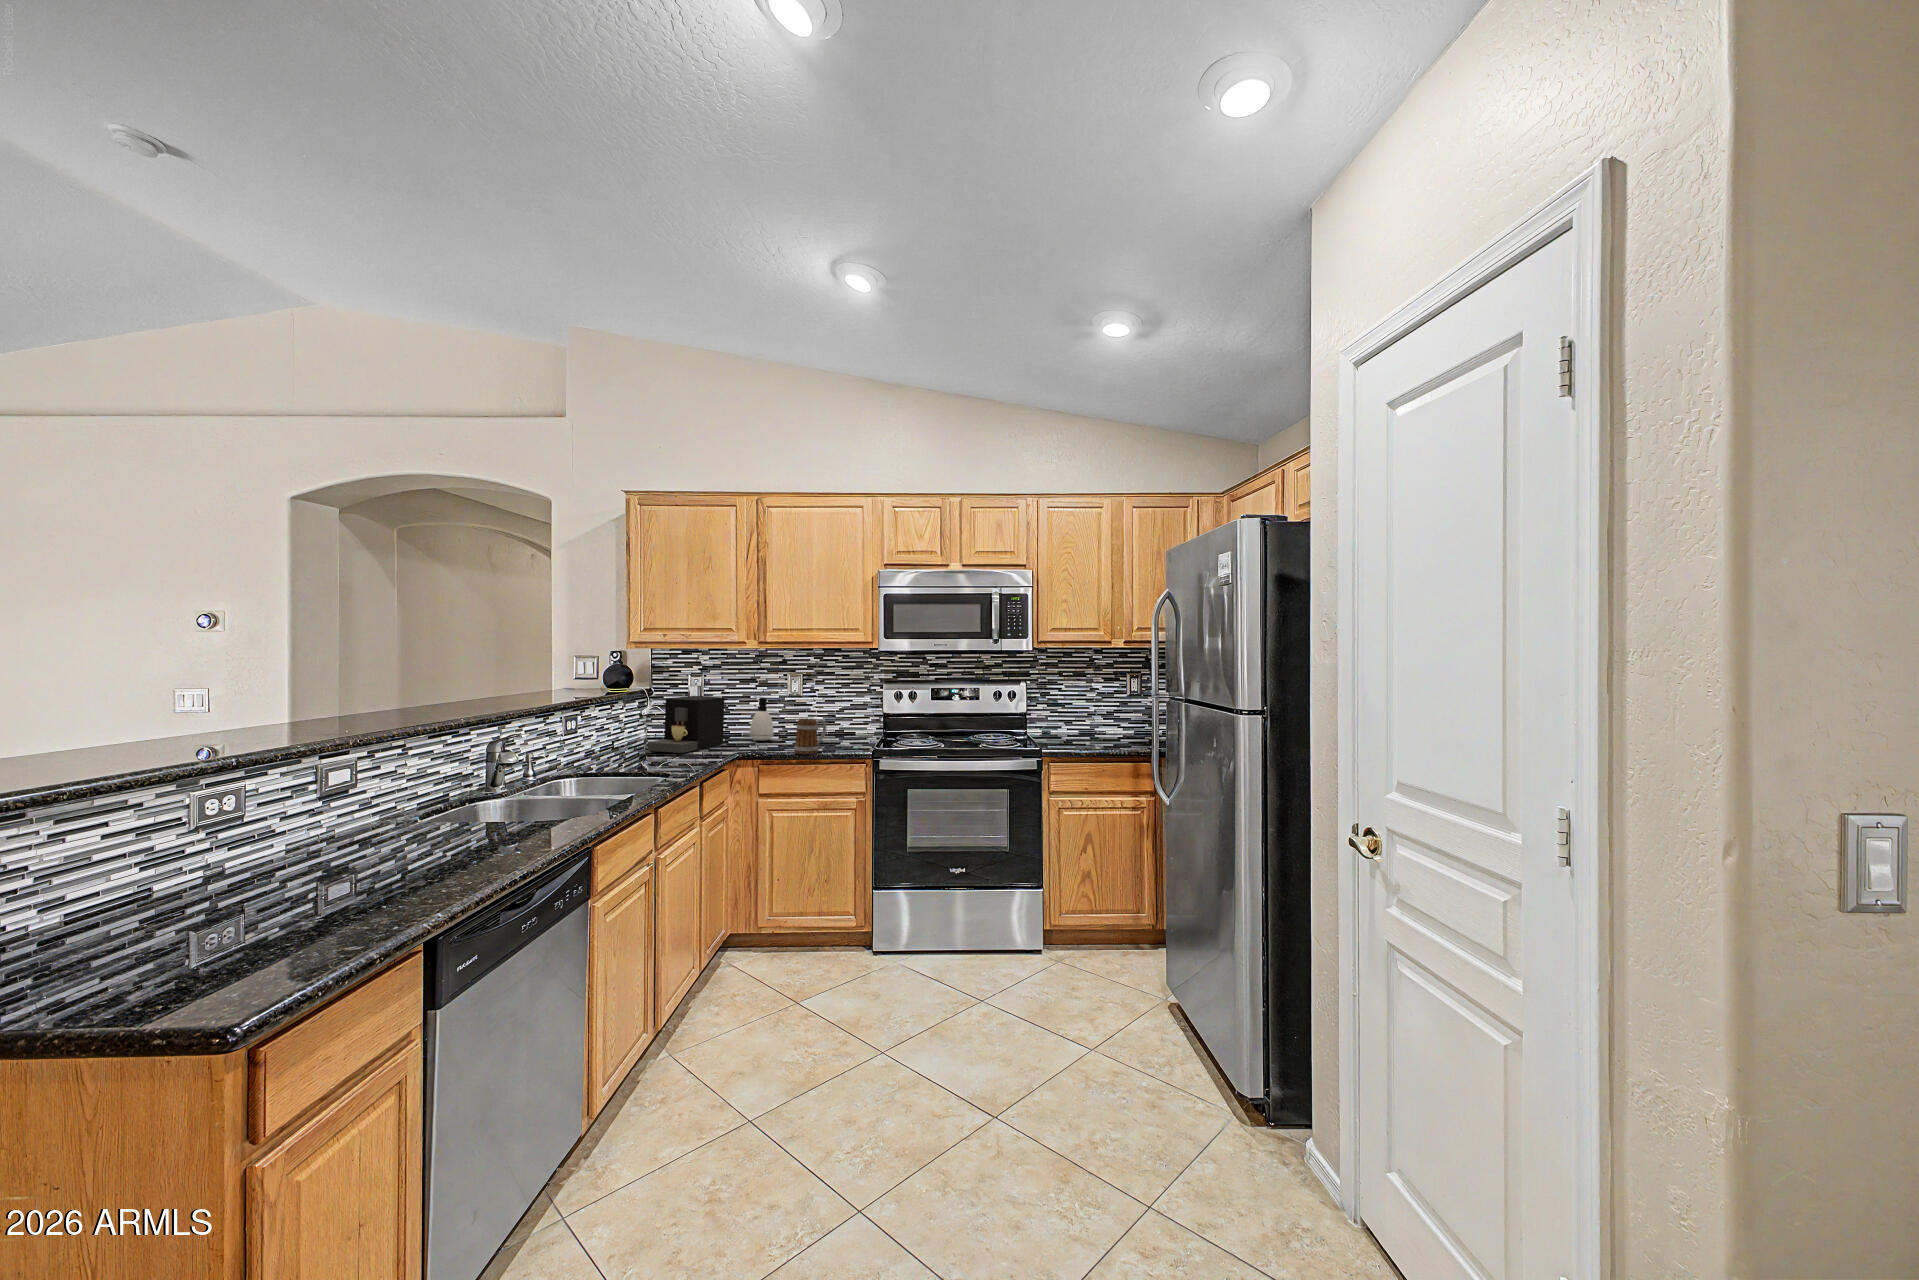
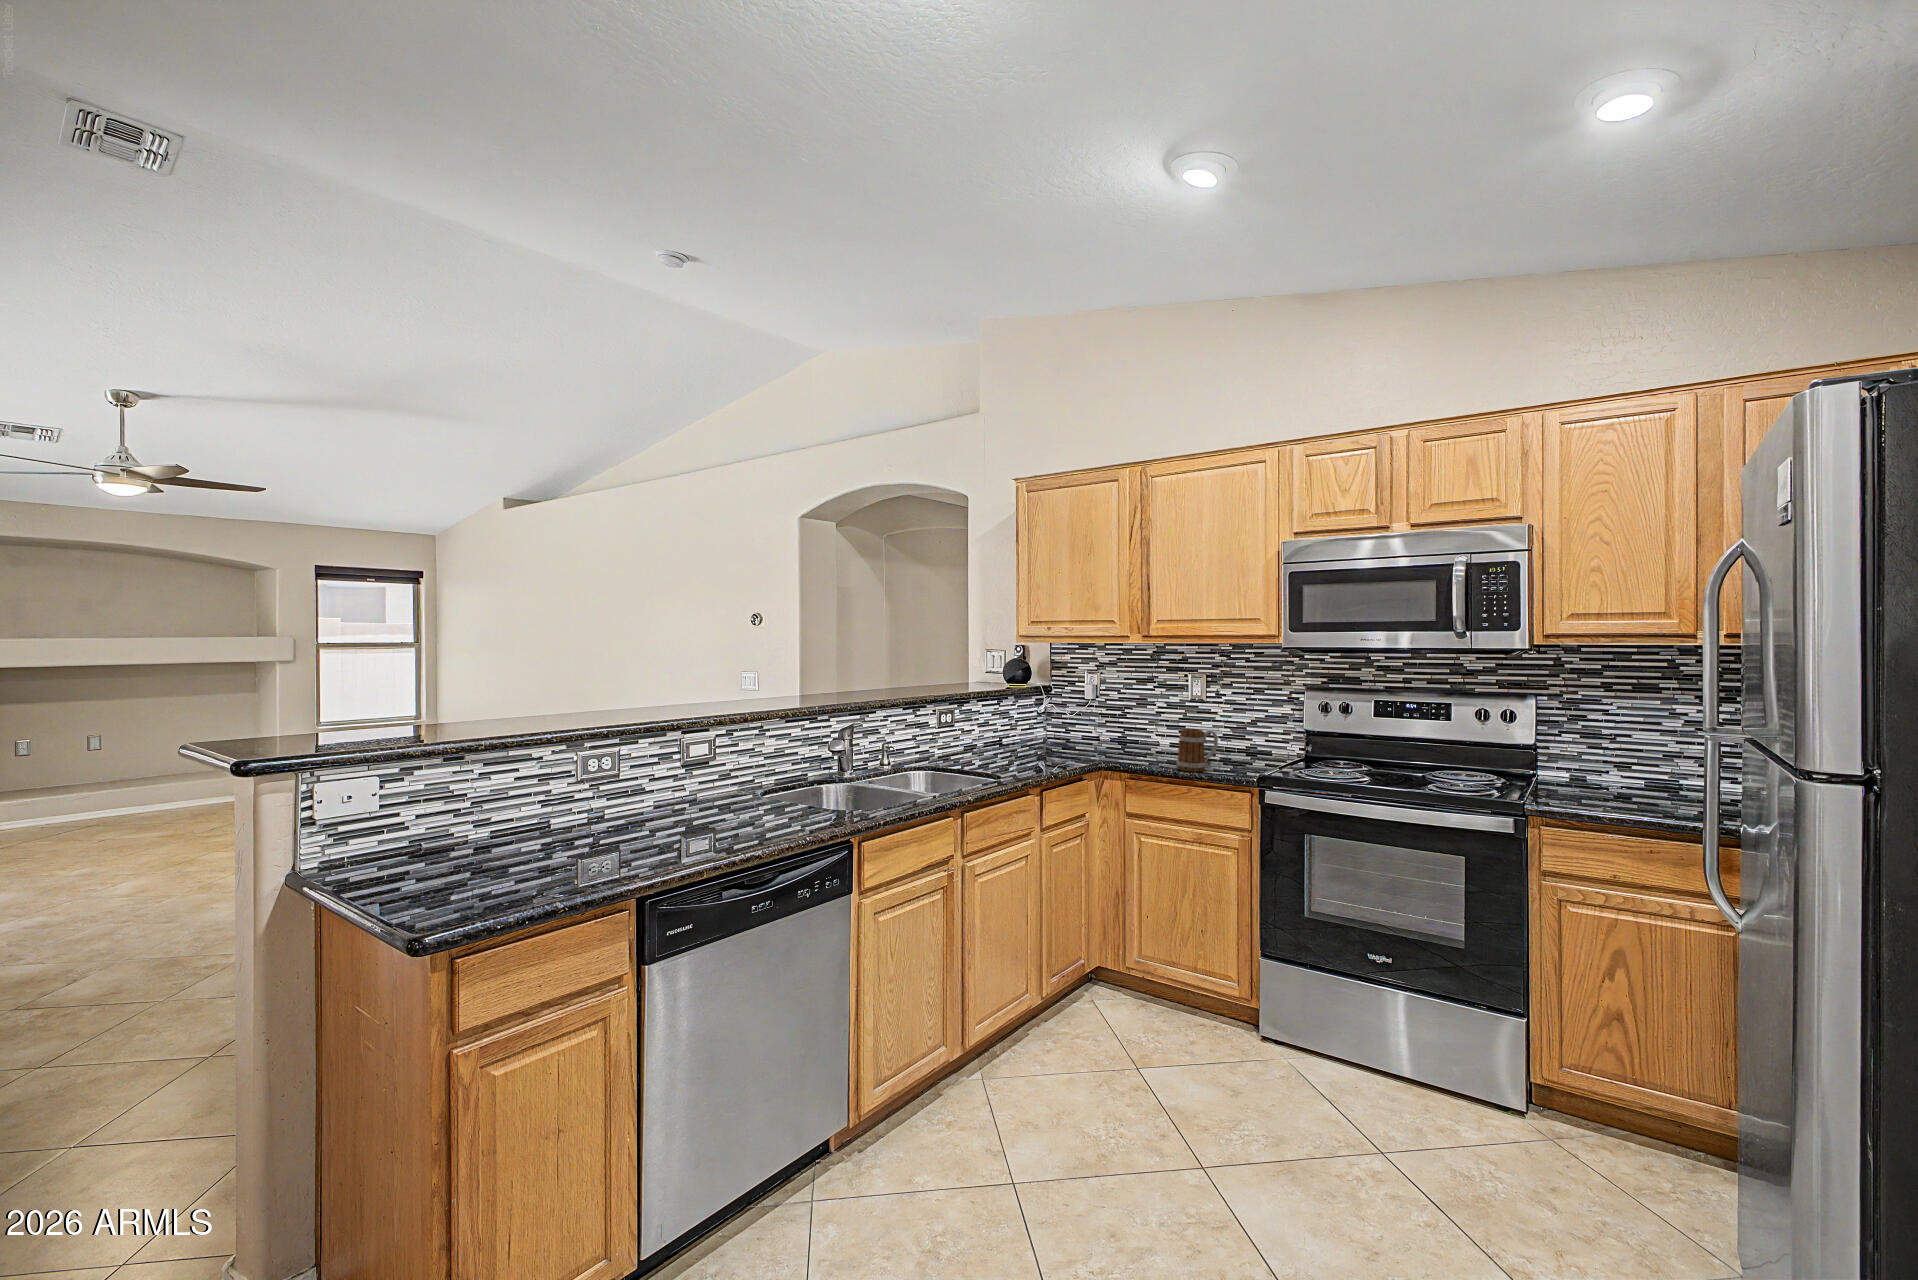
coffee maker: present [648,696,725,753] -> none [1035,696,1119,756]
soap dispenser: present [750,698,774,741] -> none [1148,701,1175,750]

